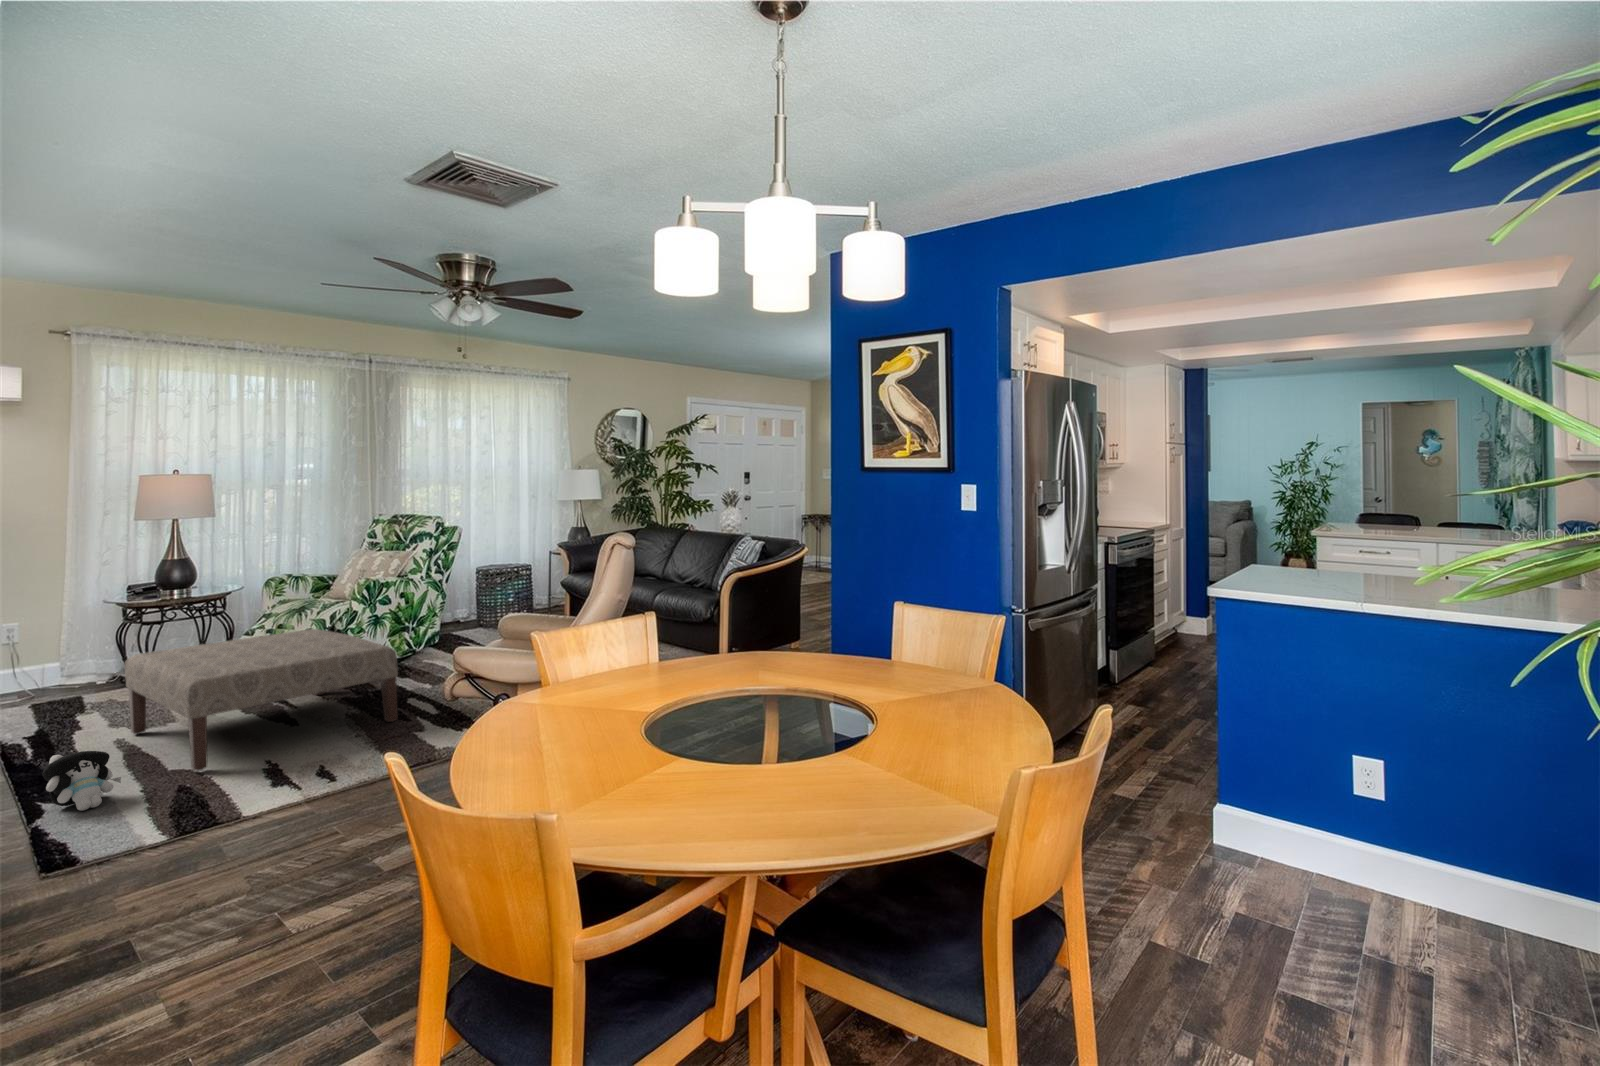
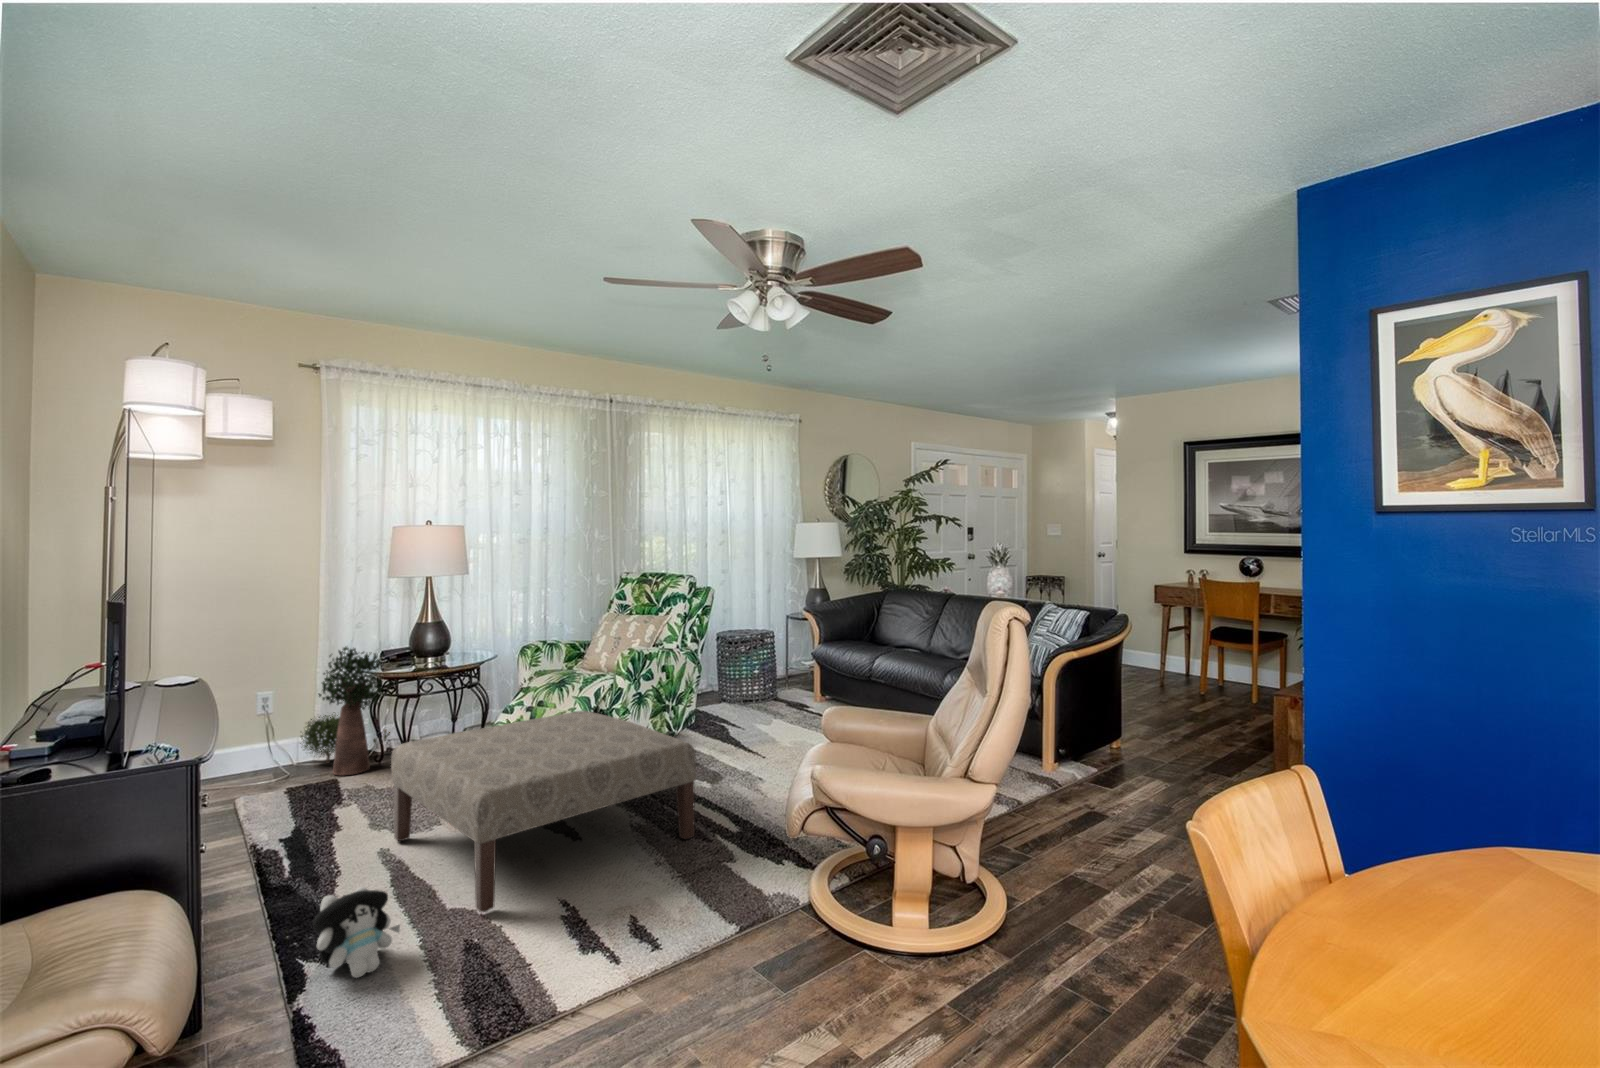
potted plant: none [45,579,142,693] -> present [300,647,391,775]

